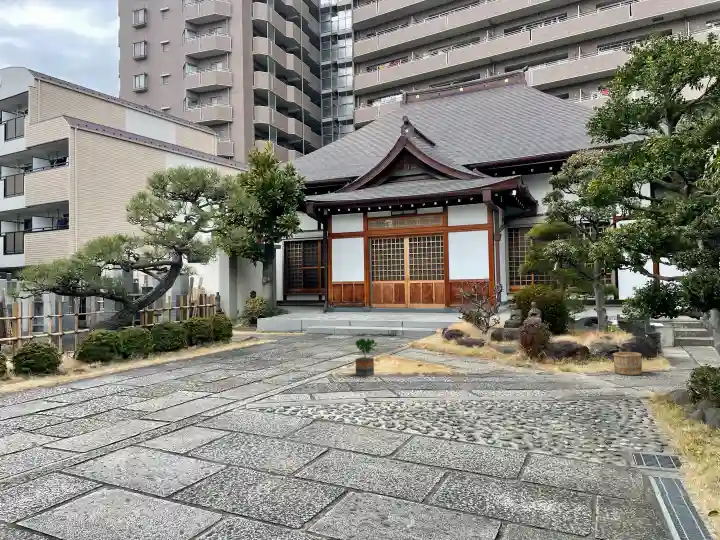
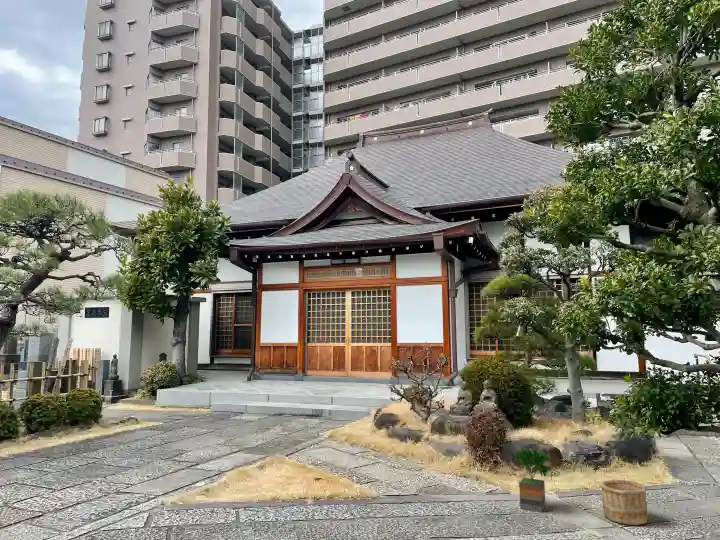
potted tree: present [355,338,377,376] -> present [515,449,551,512]

